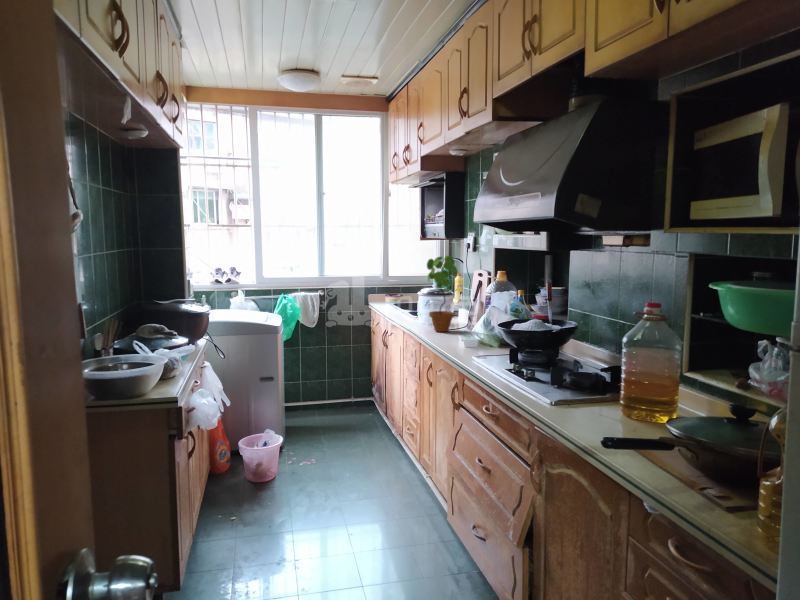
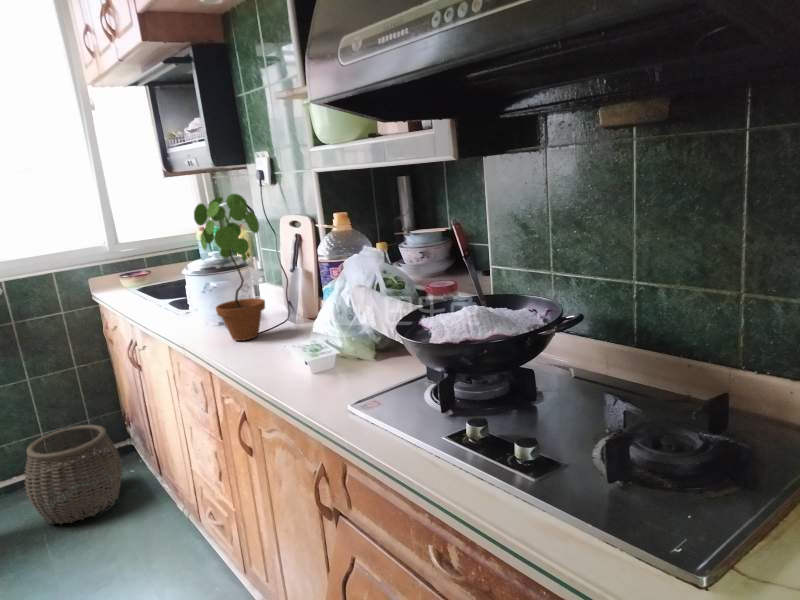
woven basket: none [317,377,367,428] -> present [25,425,122,524]

